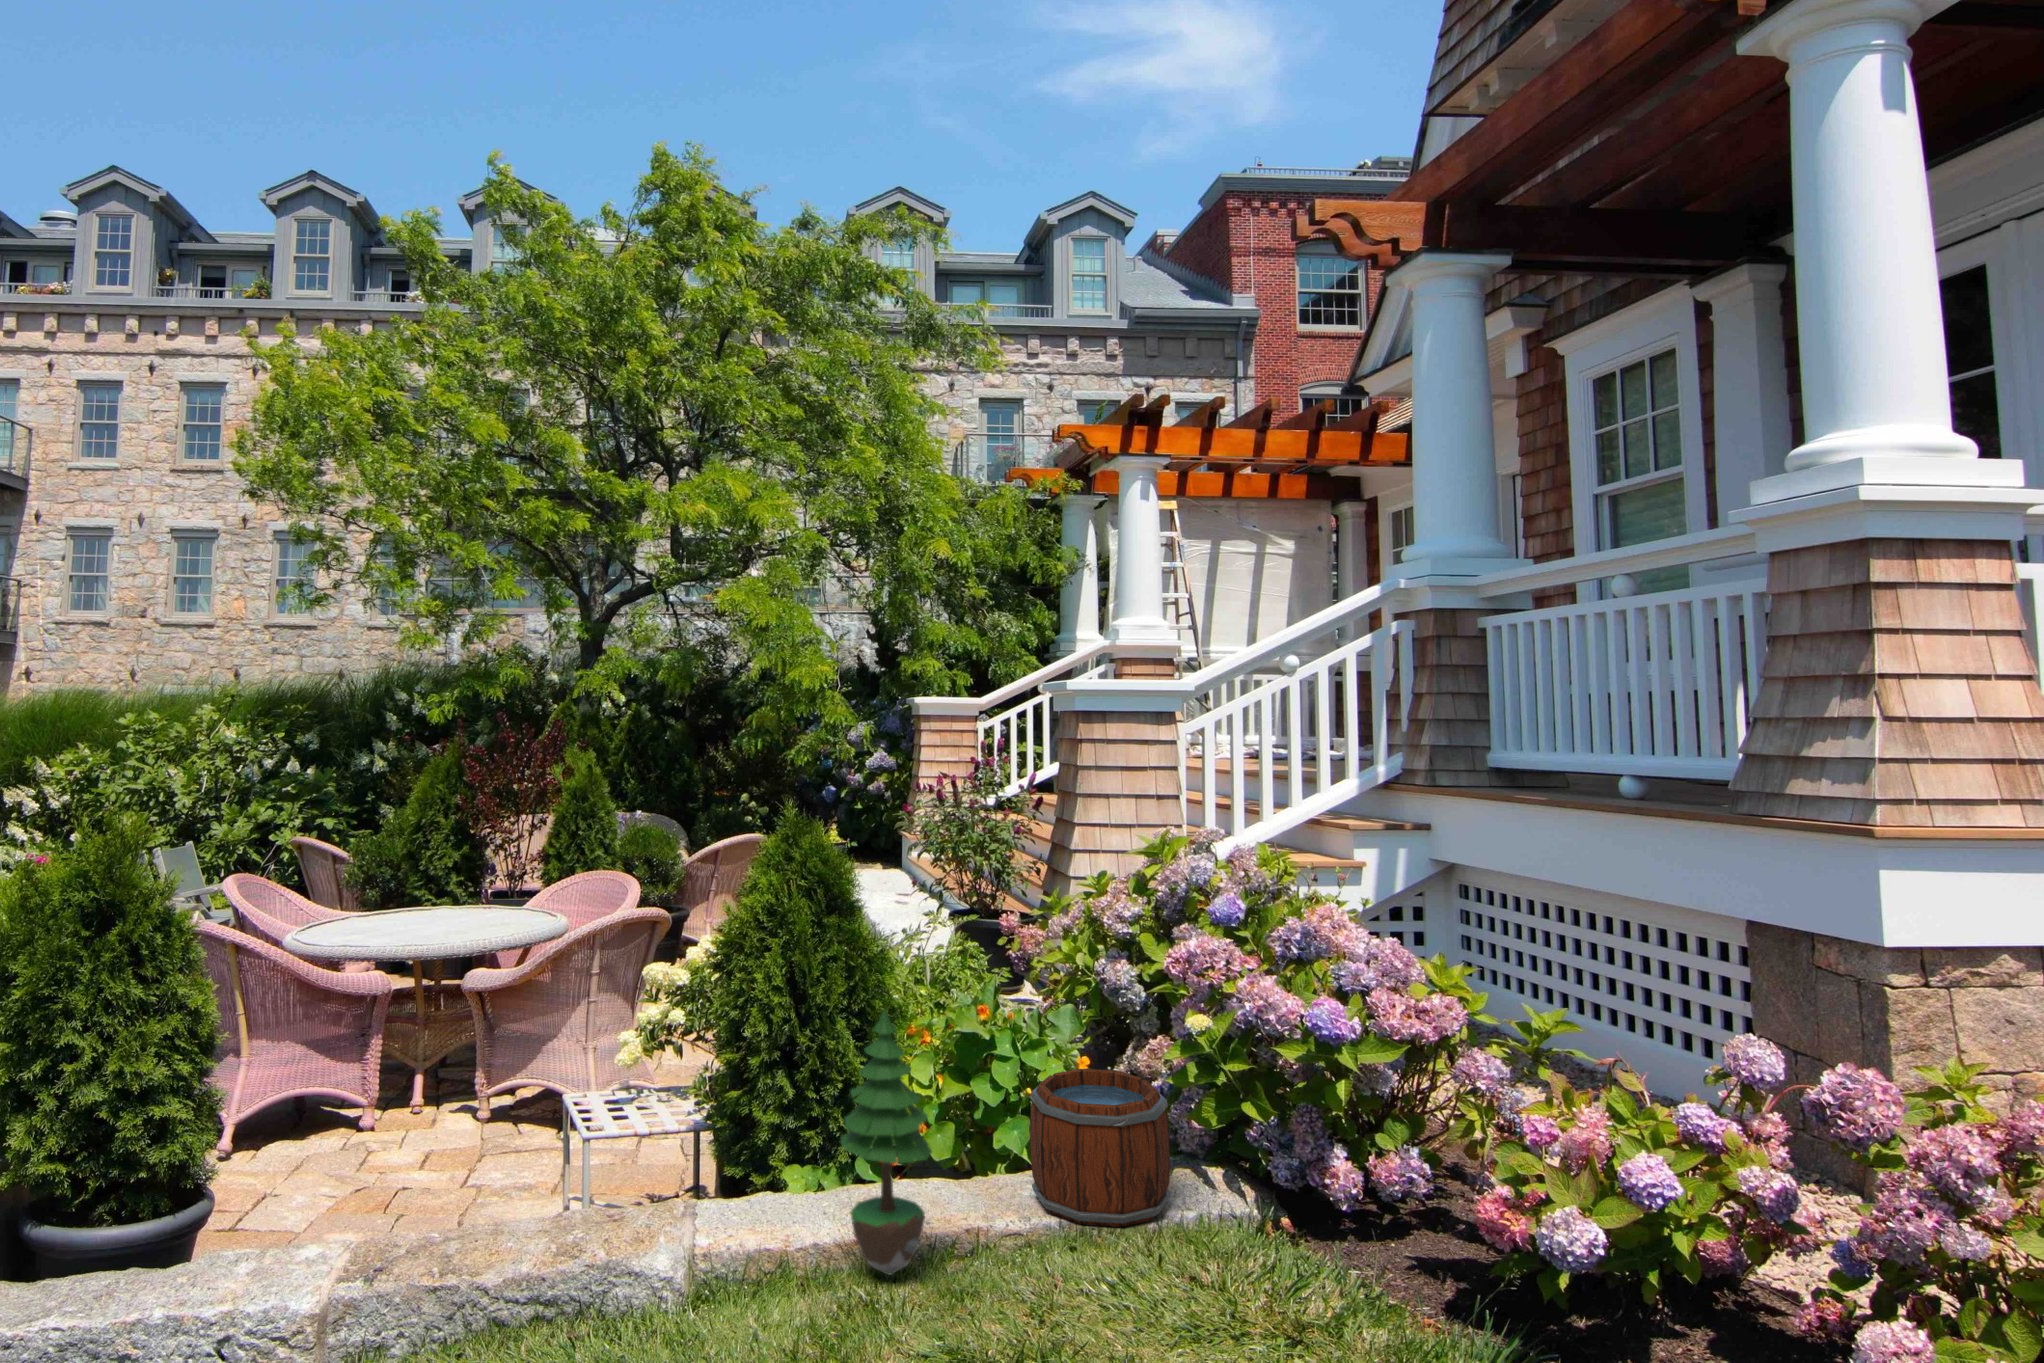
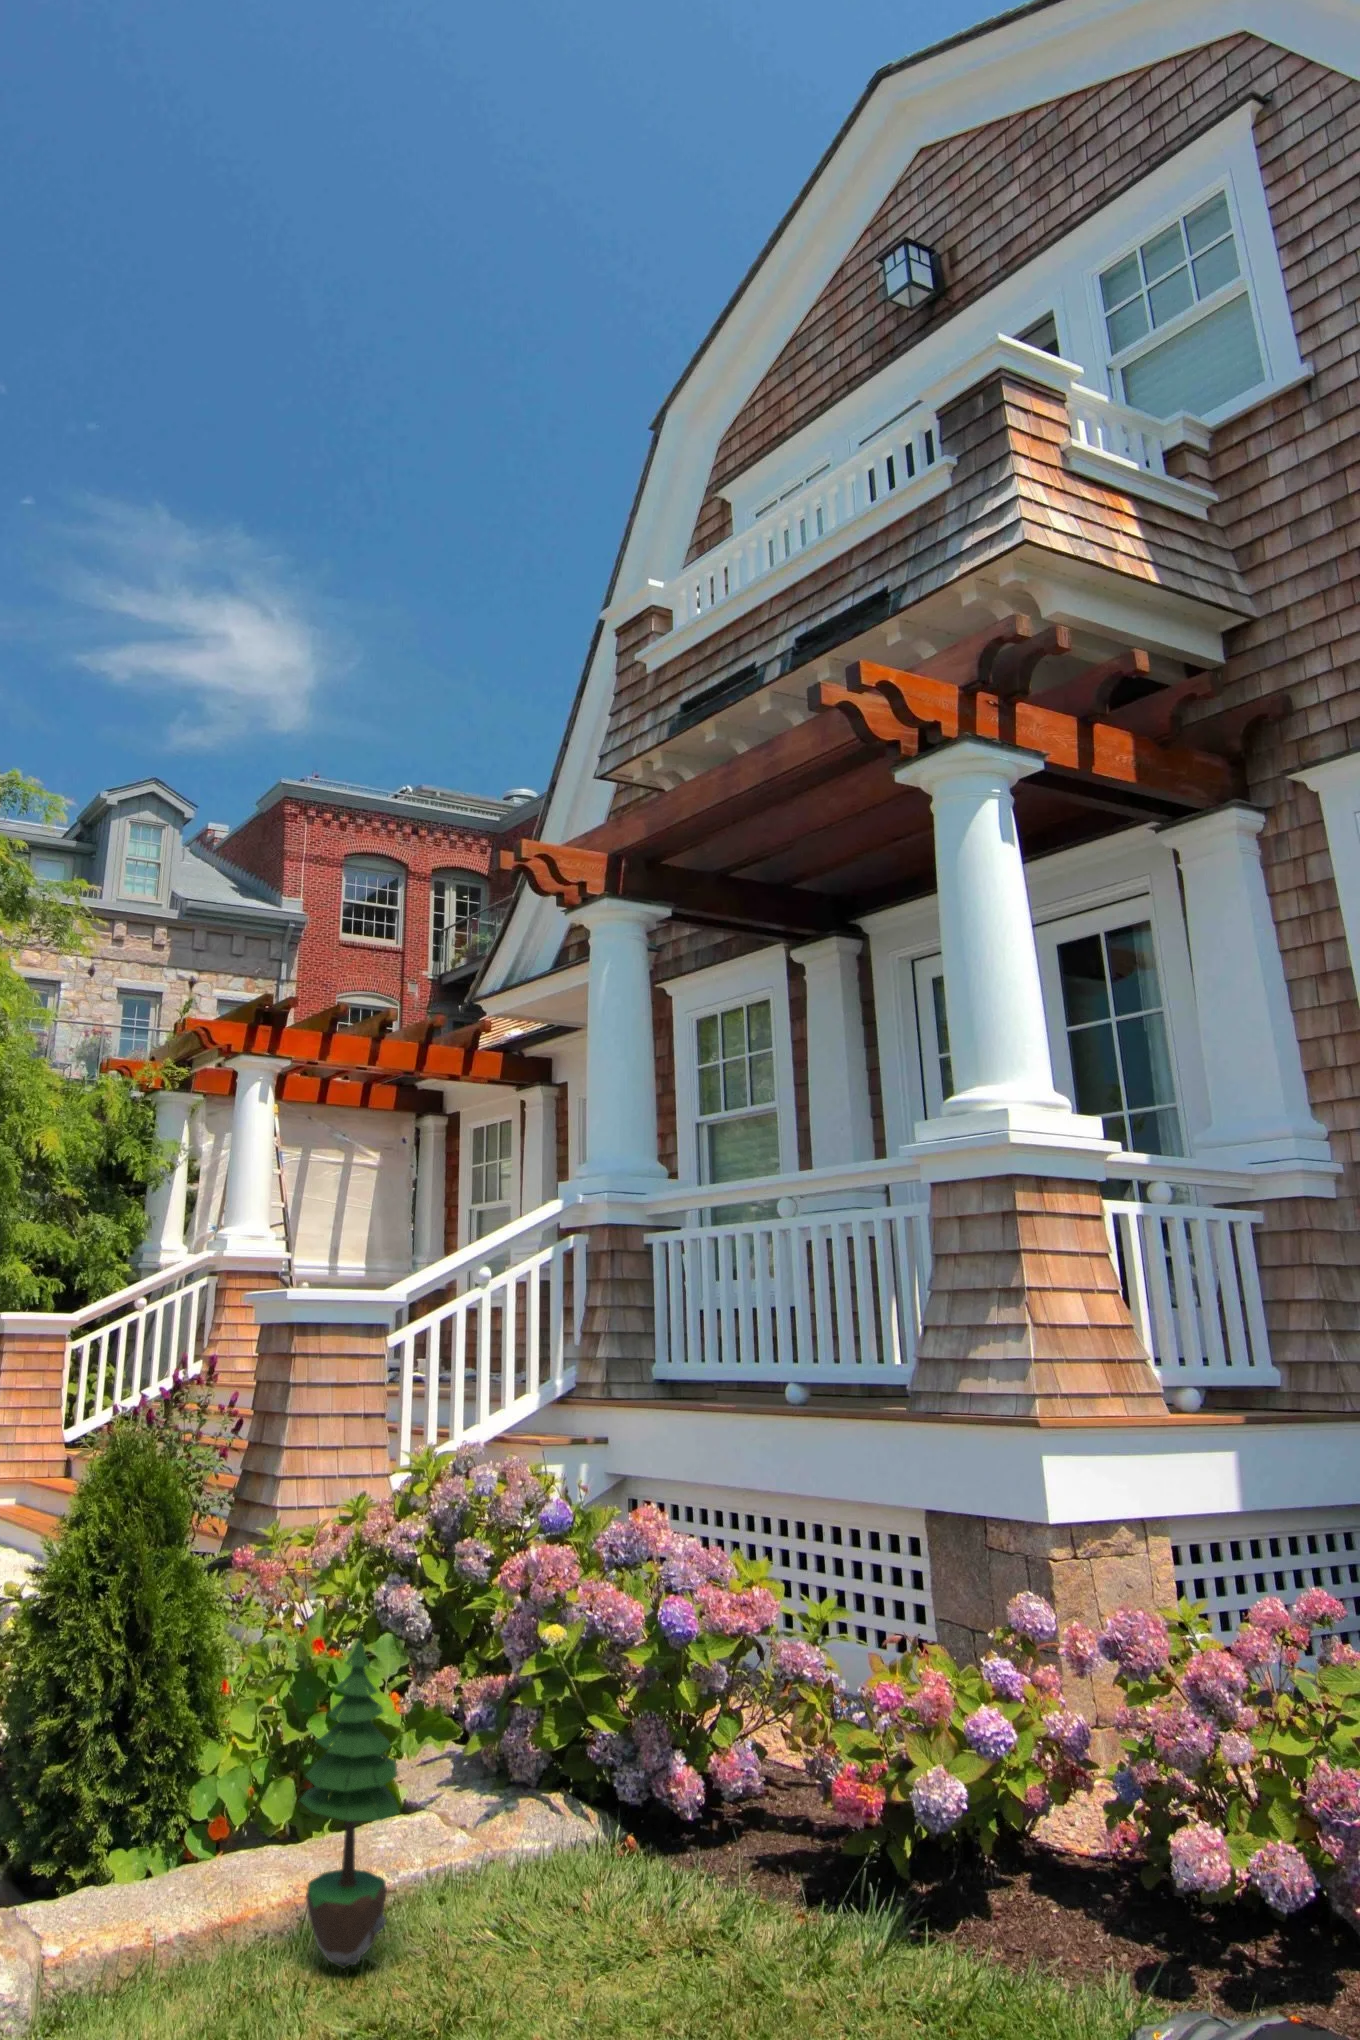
bucket: present [1030,1069,1171,1227] -> none [425,1700,563,1881]

